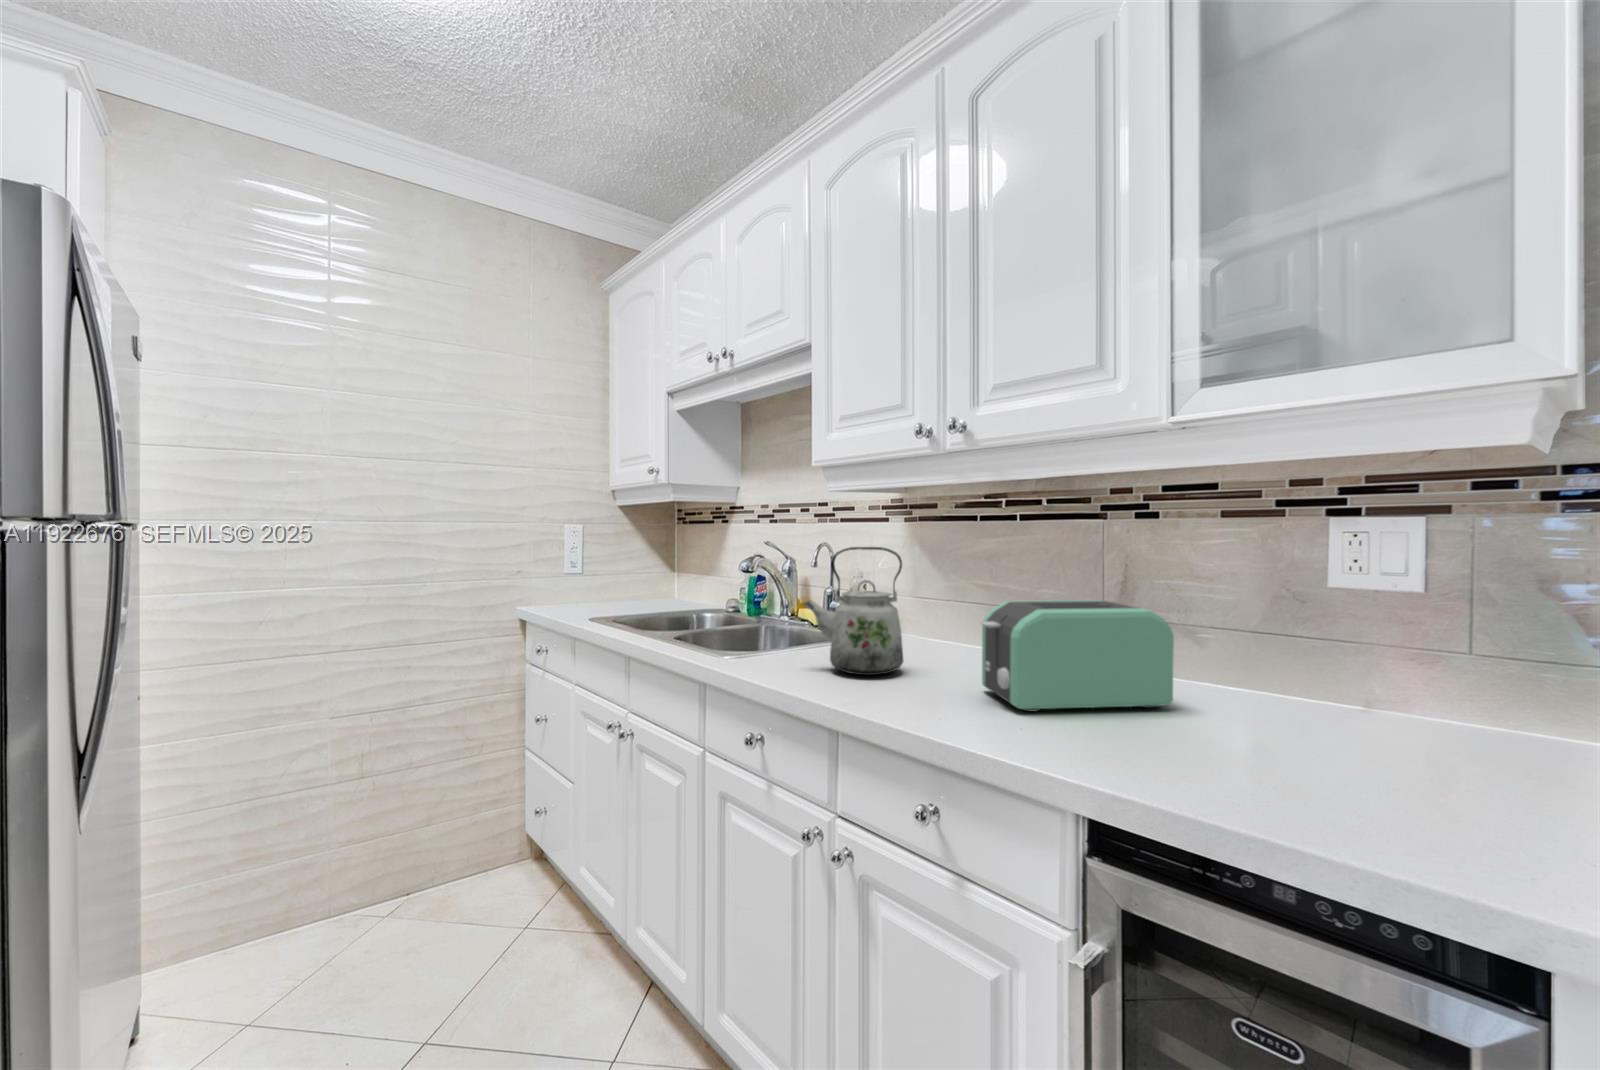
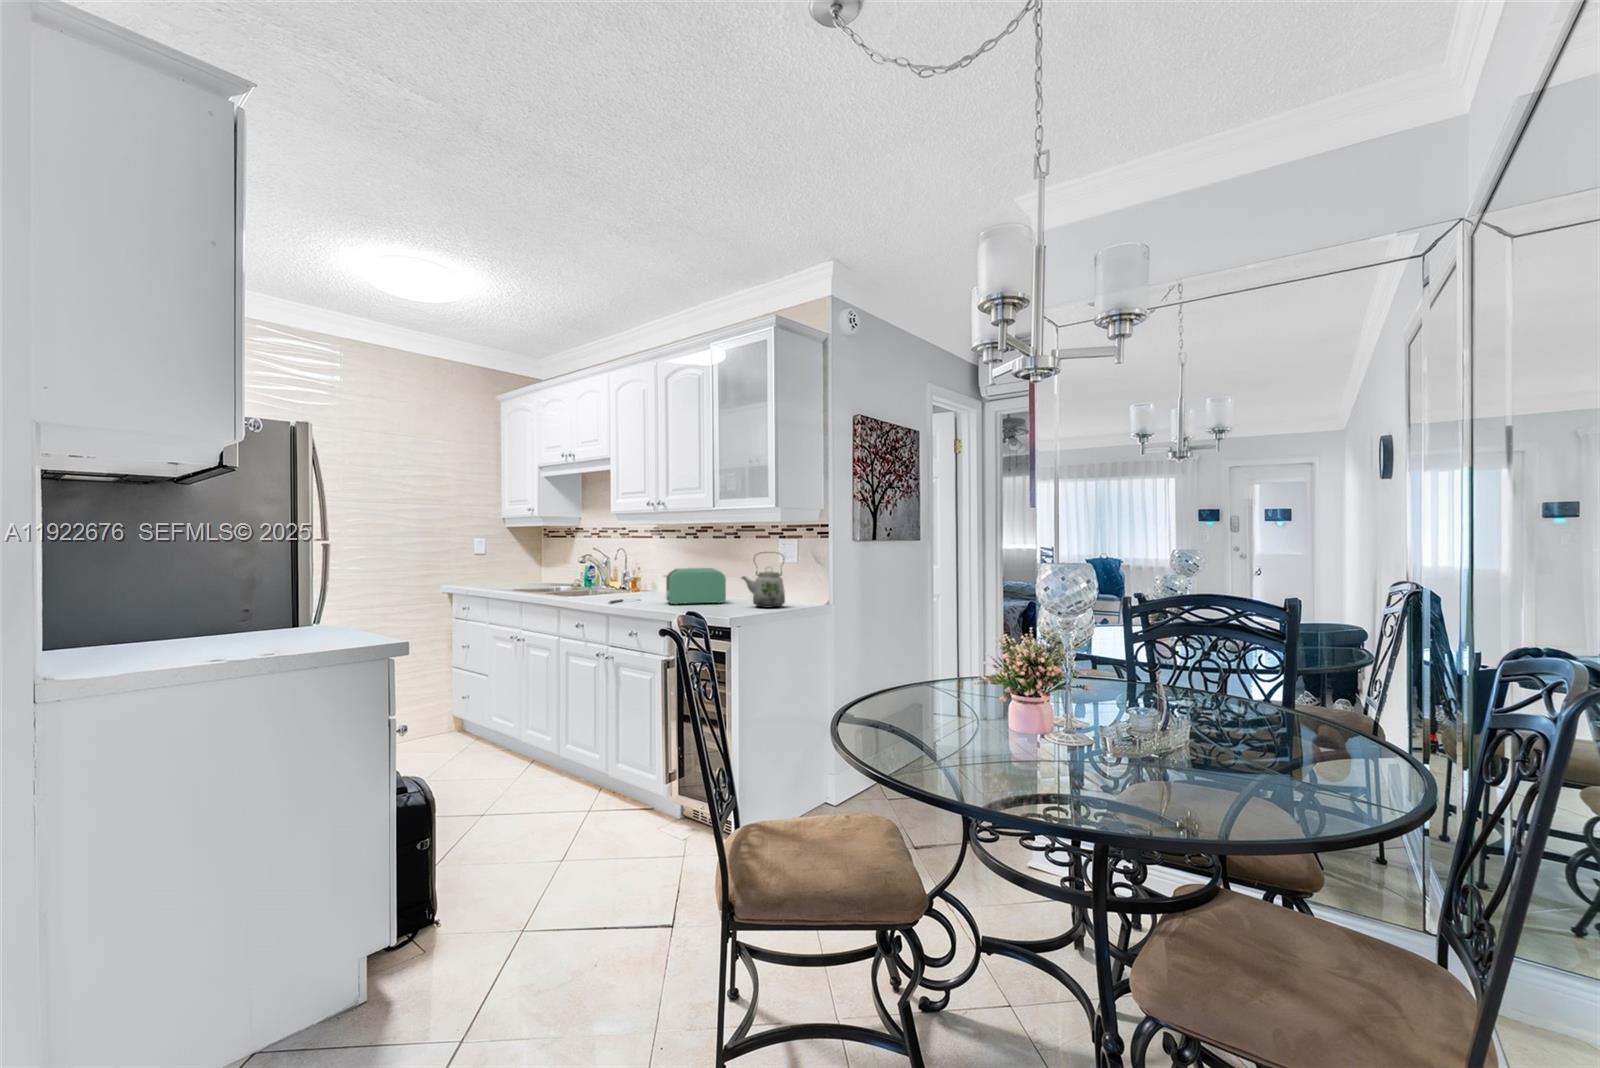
kettle: present [804,547,903,675] -> present [742,559,785,608]

